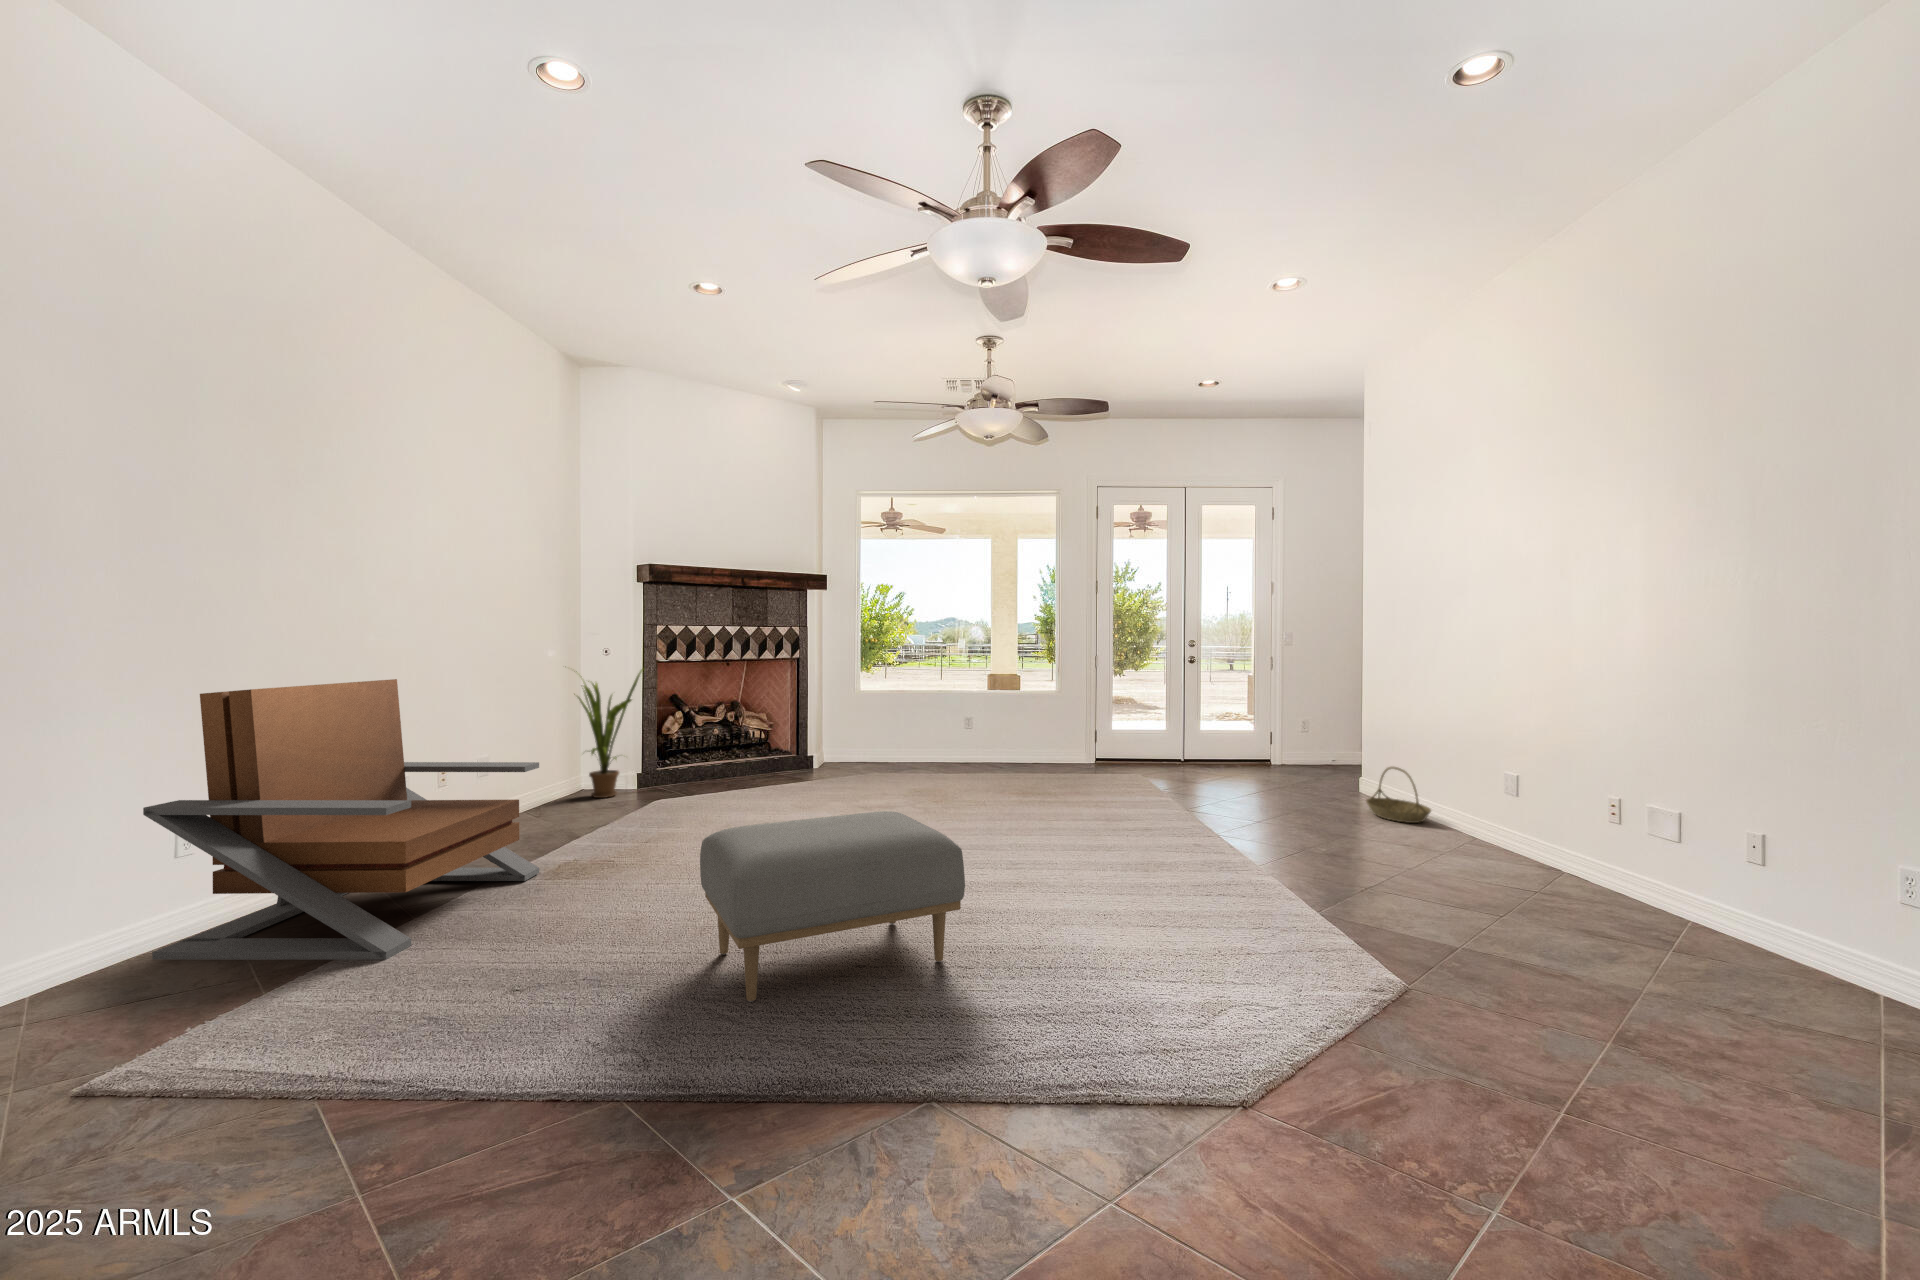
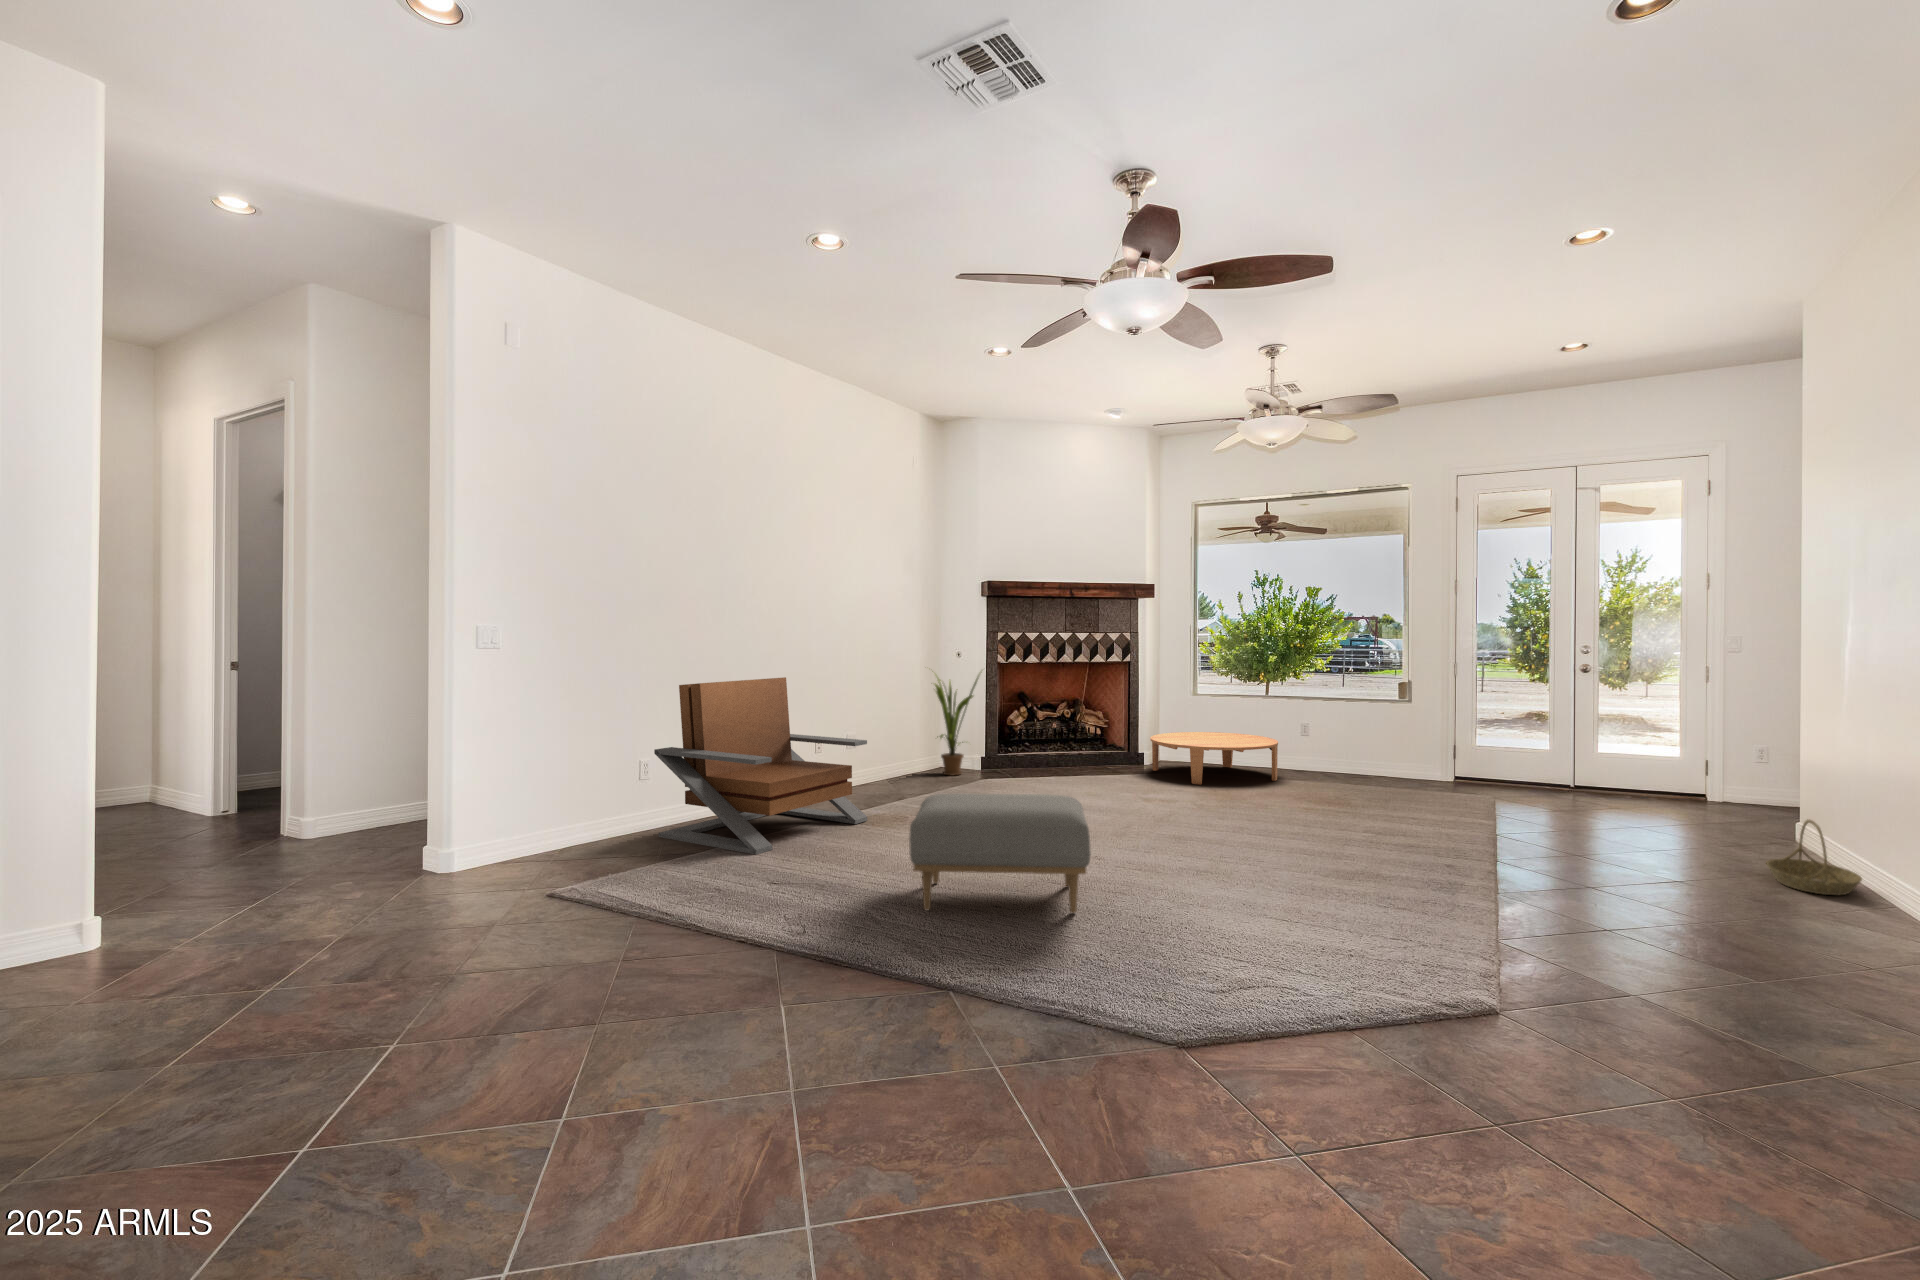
coffee table: none [826,728,949,781] -> present [1150,732,1278,784]

